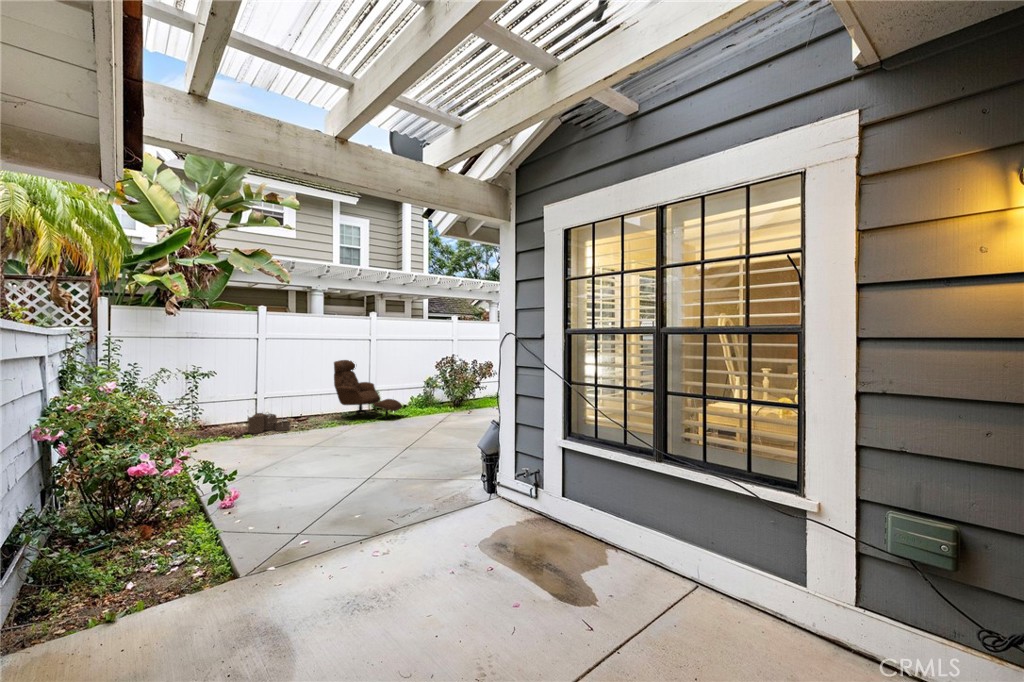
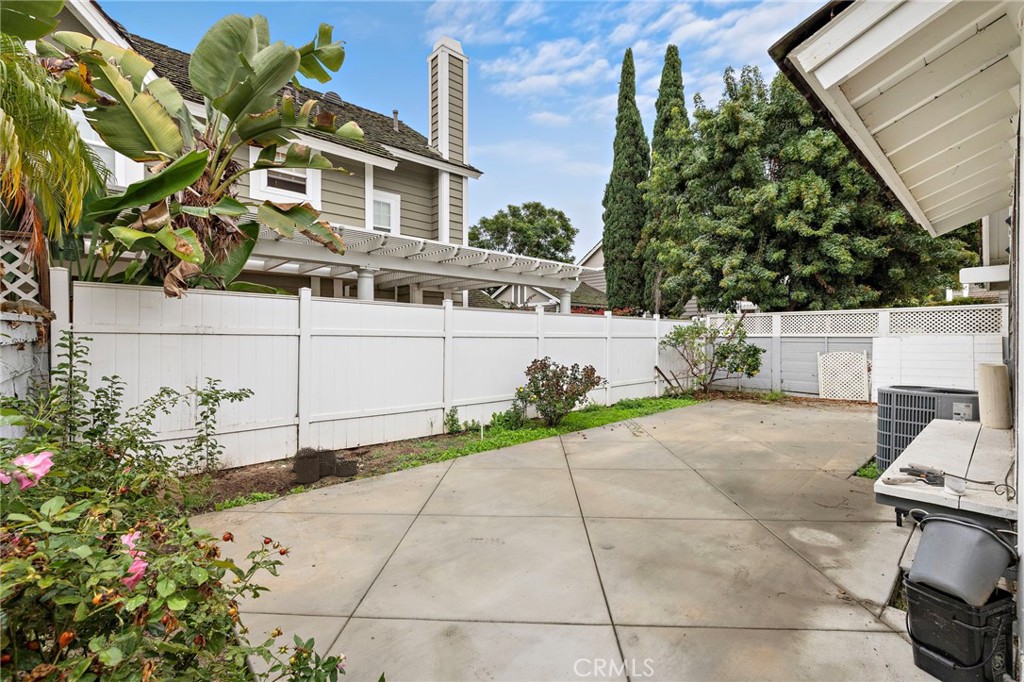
lounge chair: present [334,360,402,420] -> none [404,366,497,452]

